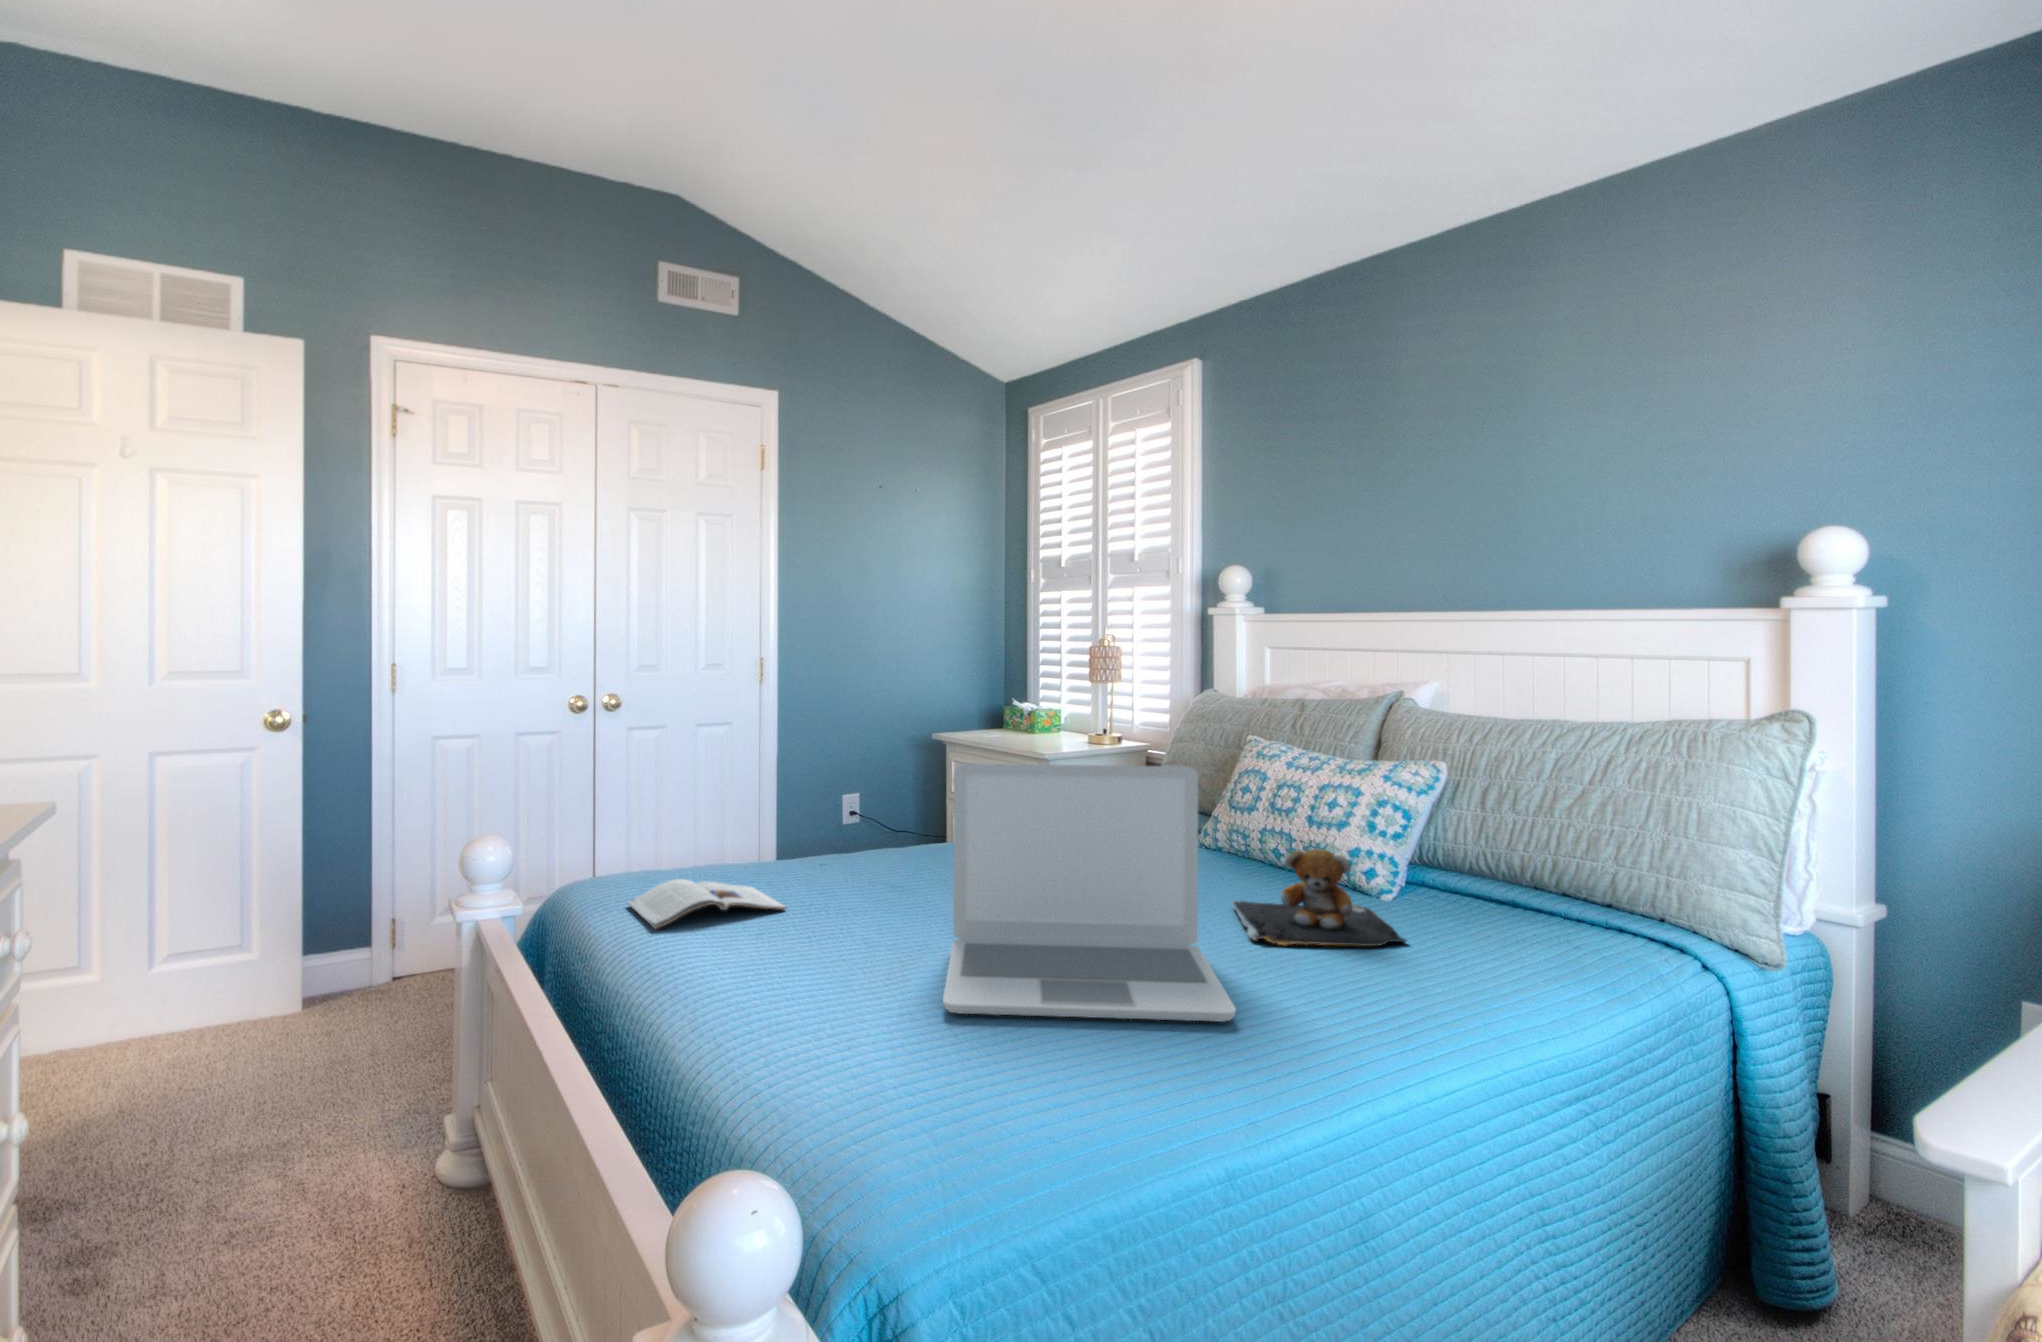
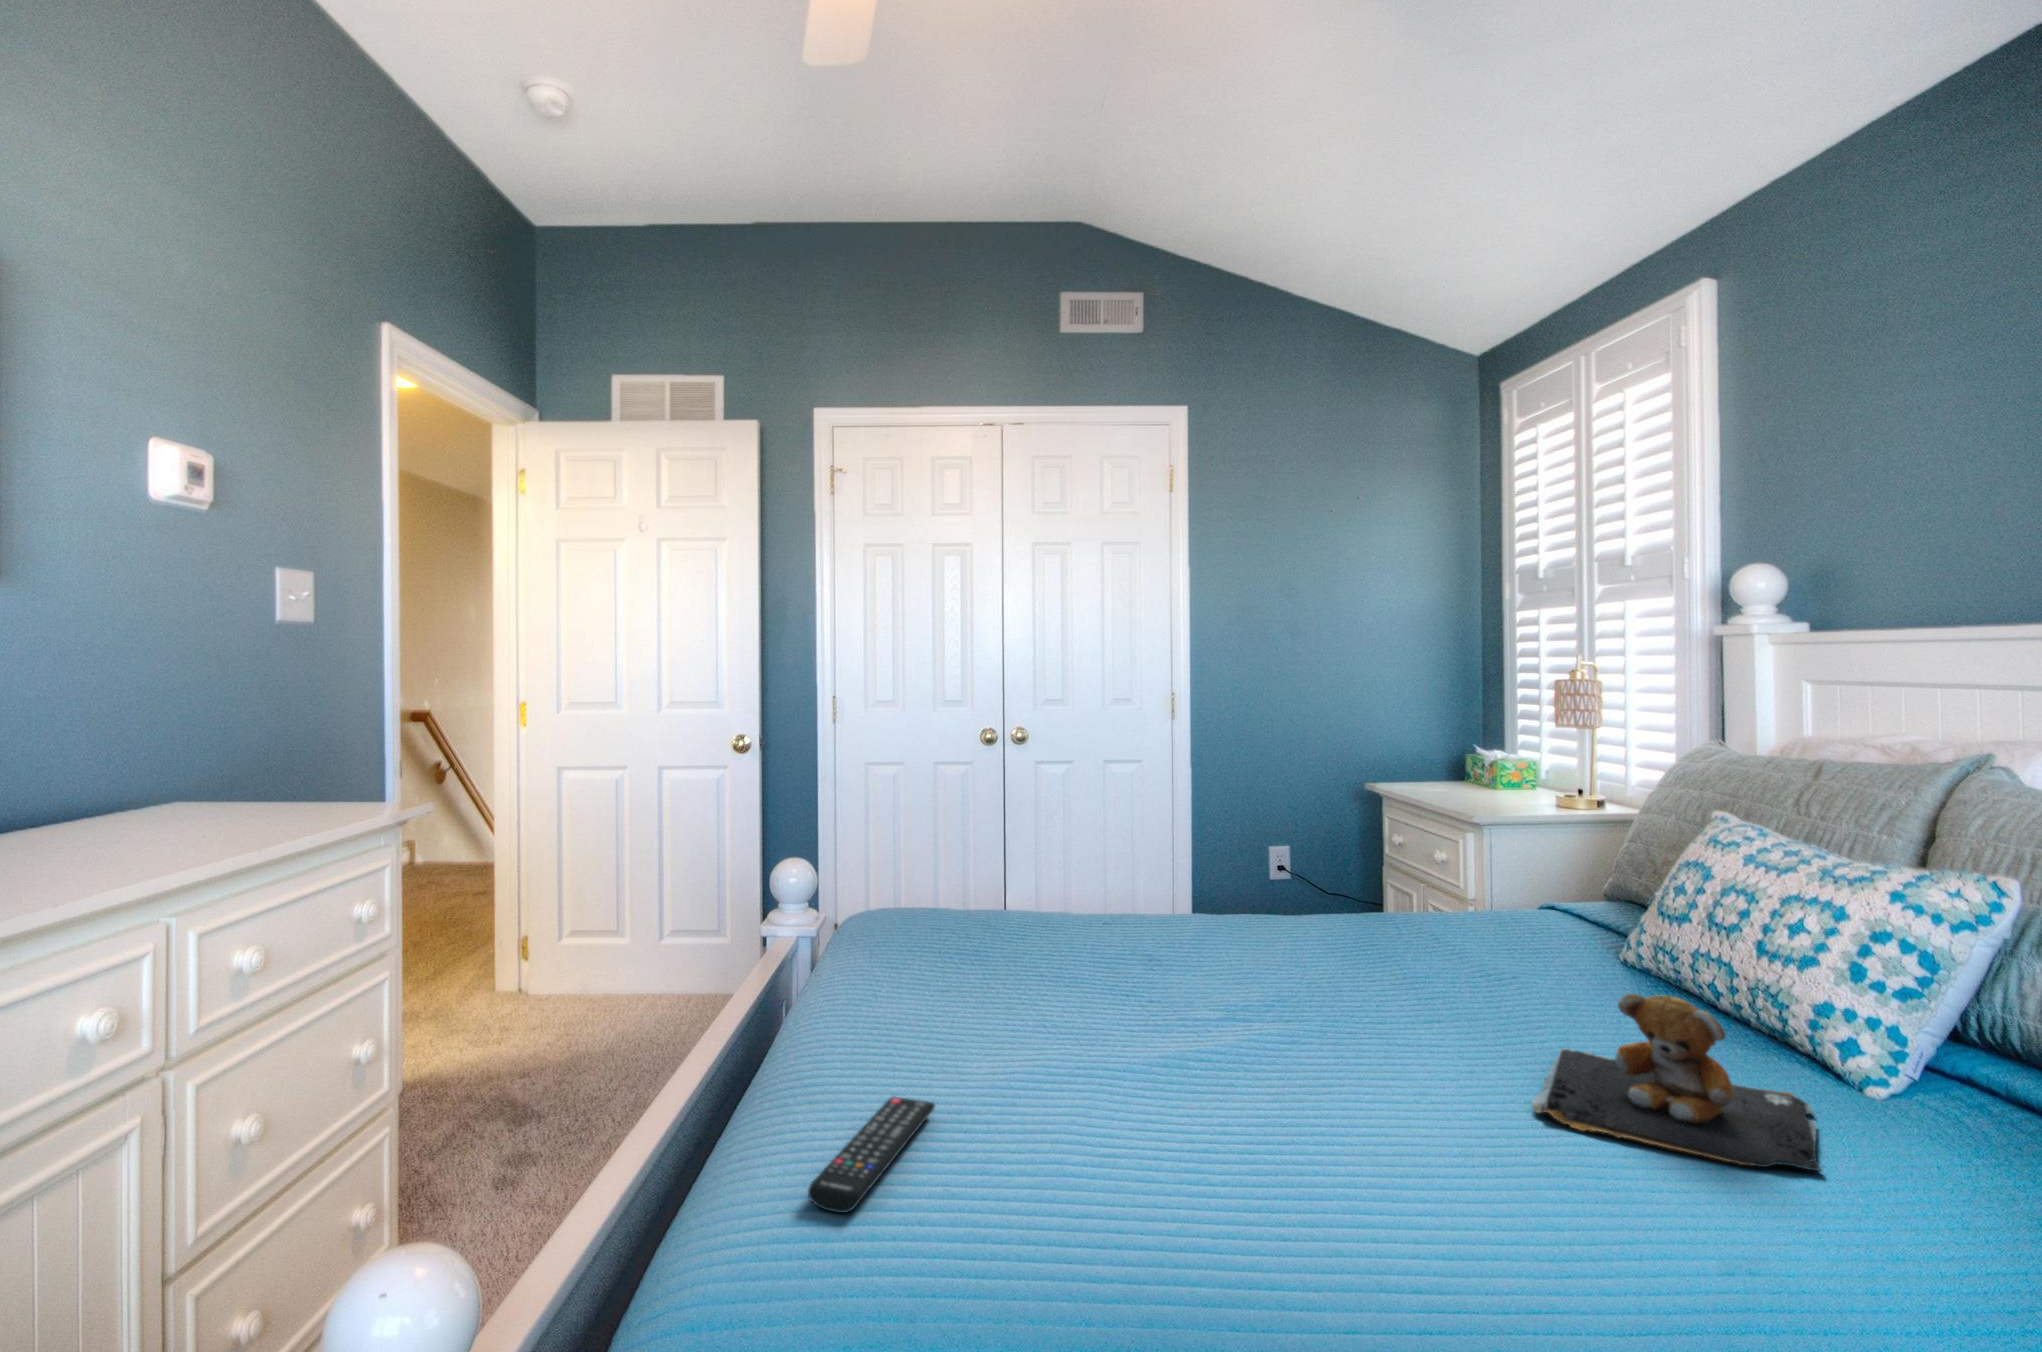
laptop: present [943,763,1236,1022] -> none [1021,832,1424,1221]
magazine: present [628,879,786,929] -> none [873,920,1010,969]
remote control: none [828,1015,901,1110] -> present [808,1097,935,1213]

